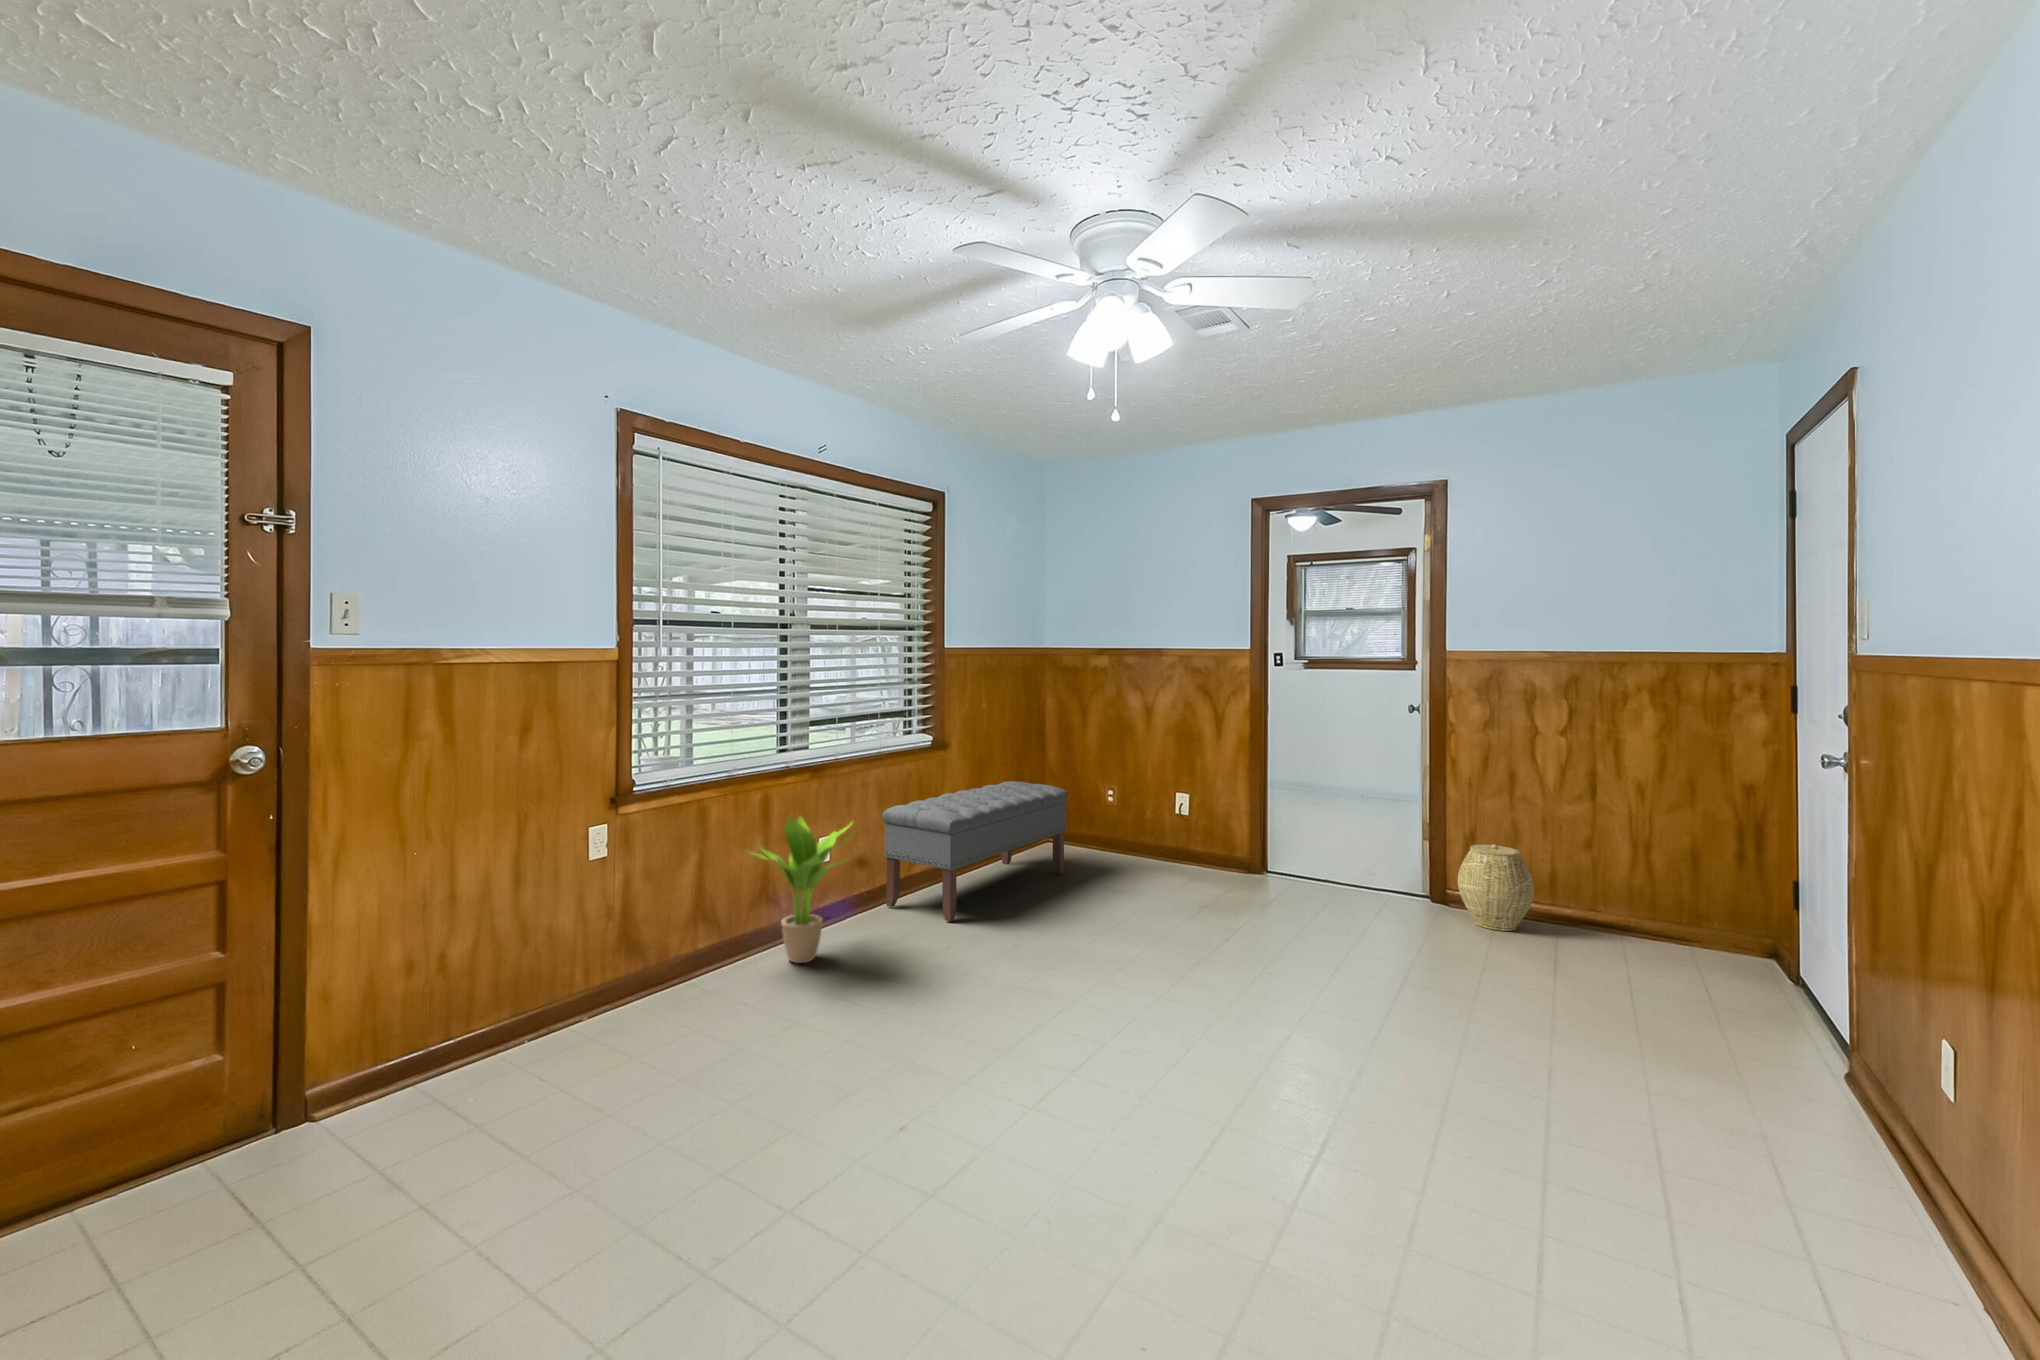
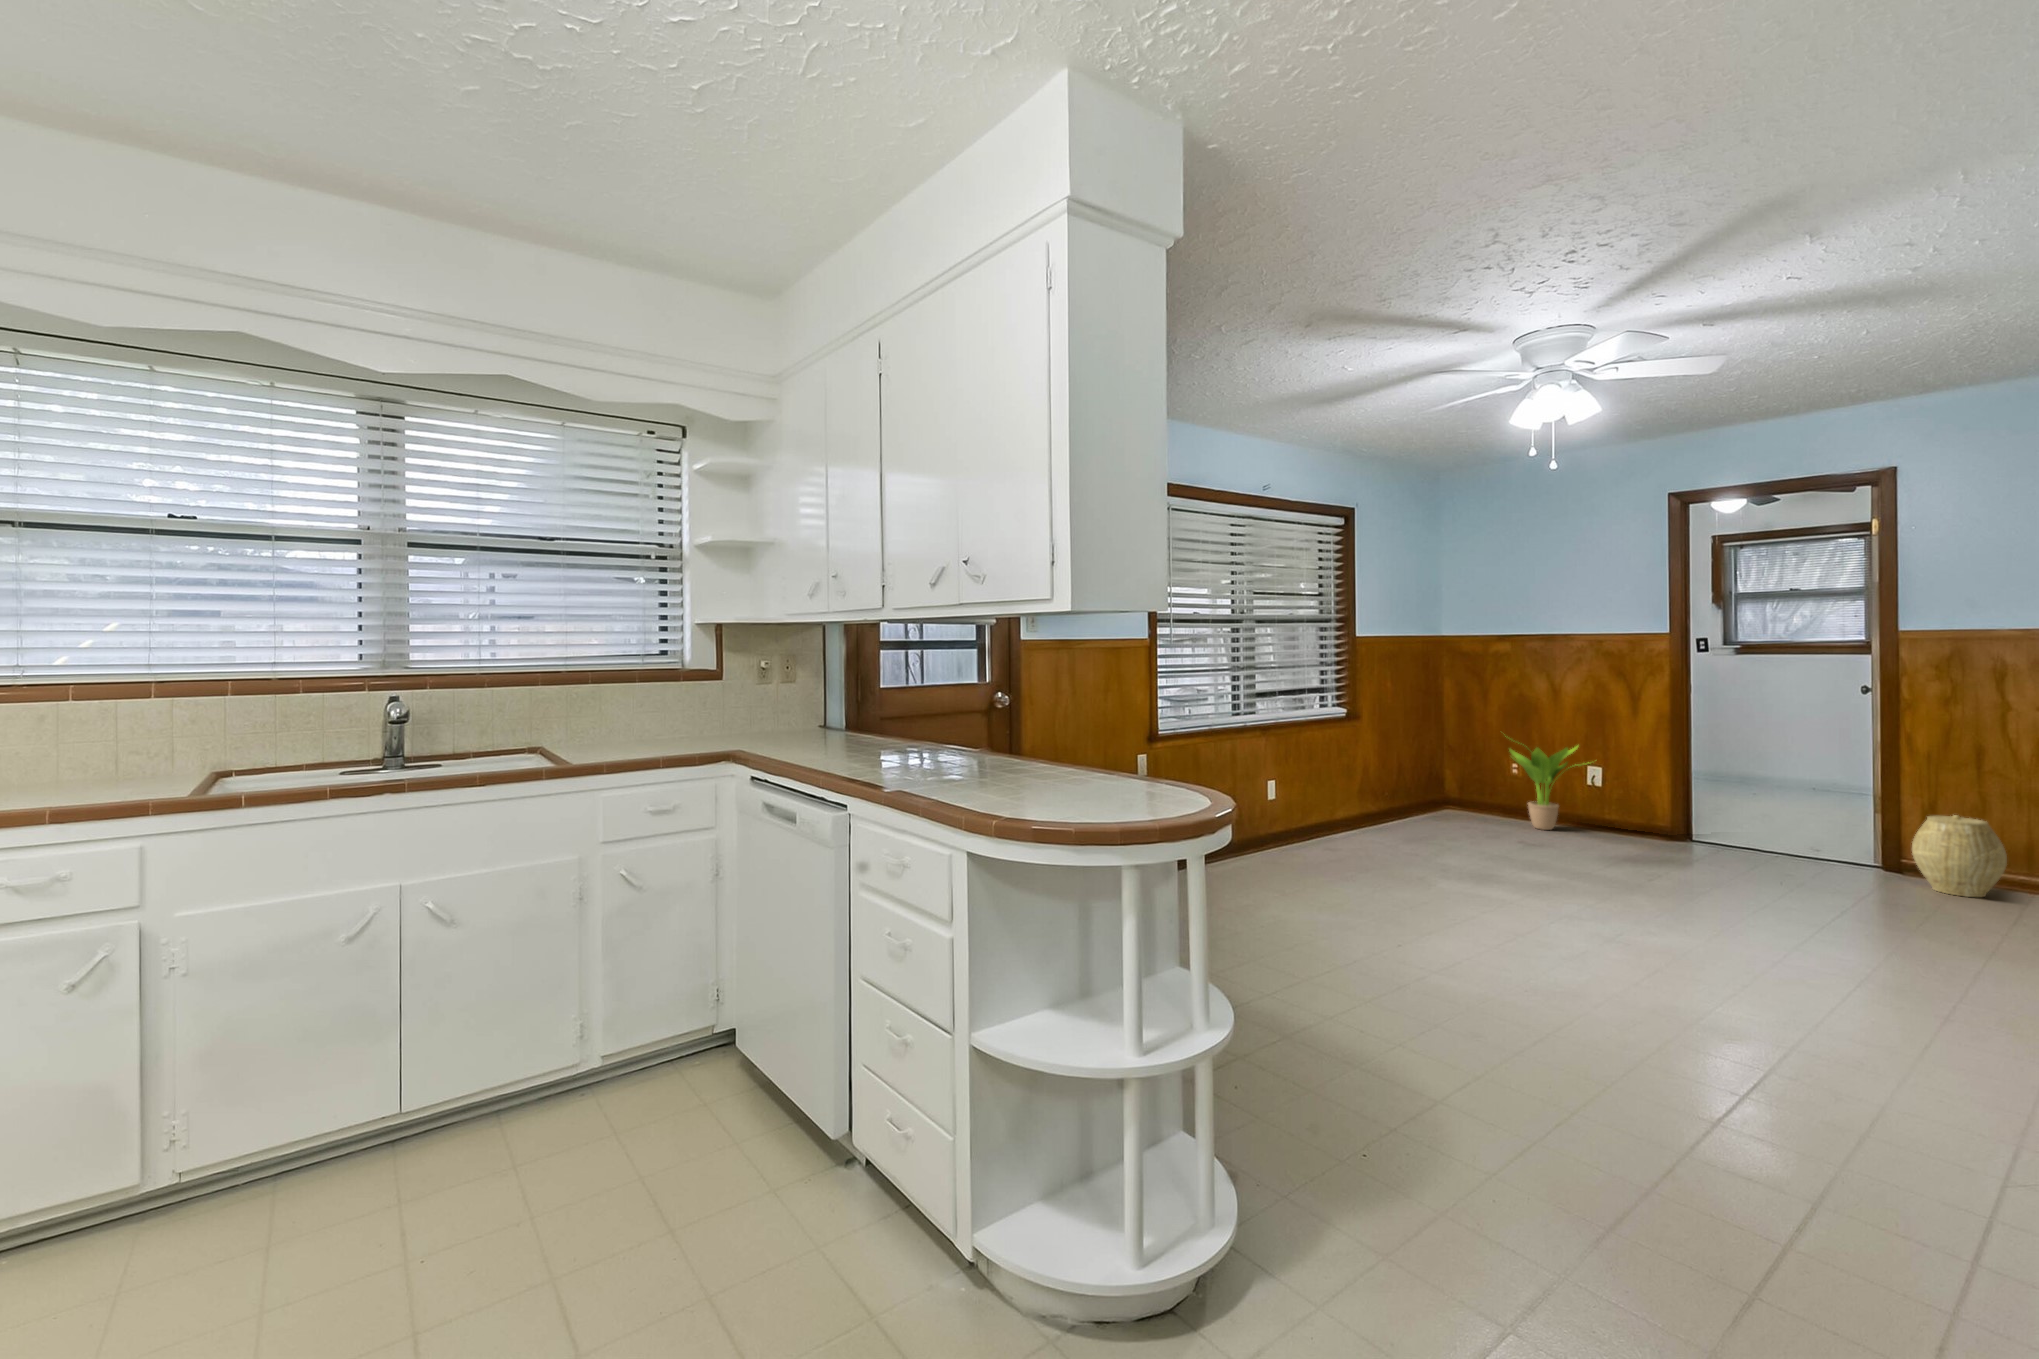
bench: present [882,781,1068,921] -> none [1313,750,1475,853]
potted plant: present [749,816,854,963] -> present [1505,736,1588,830]

